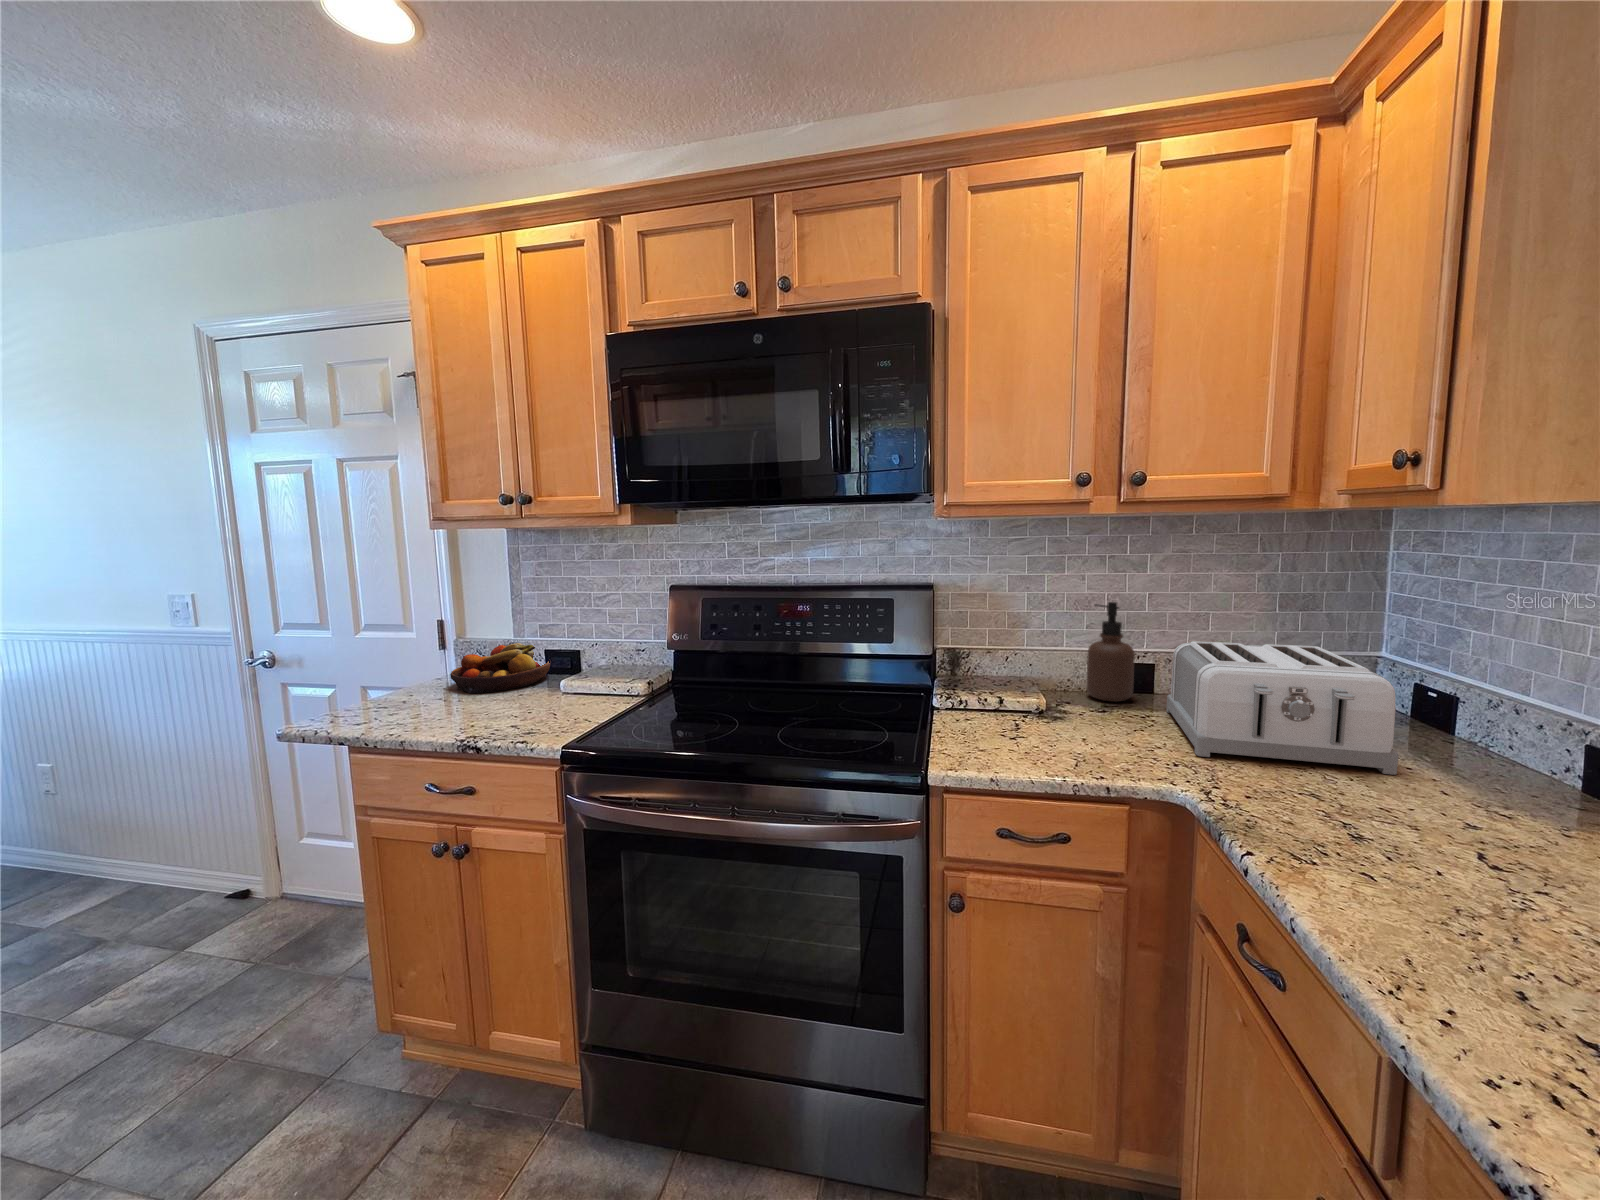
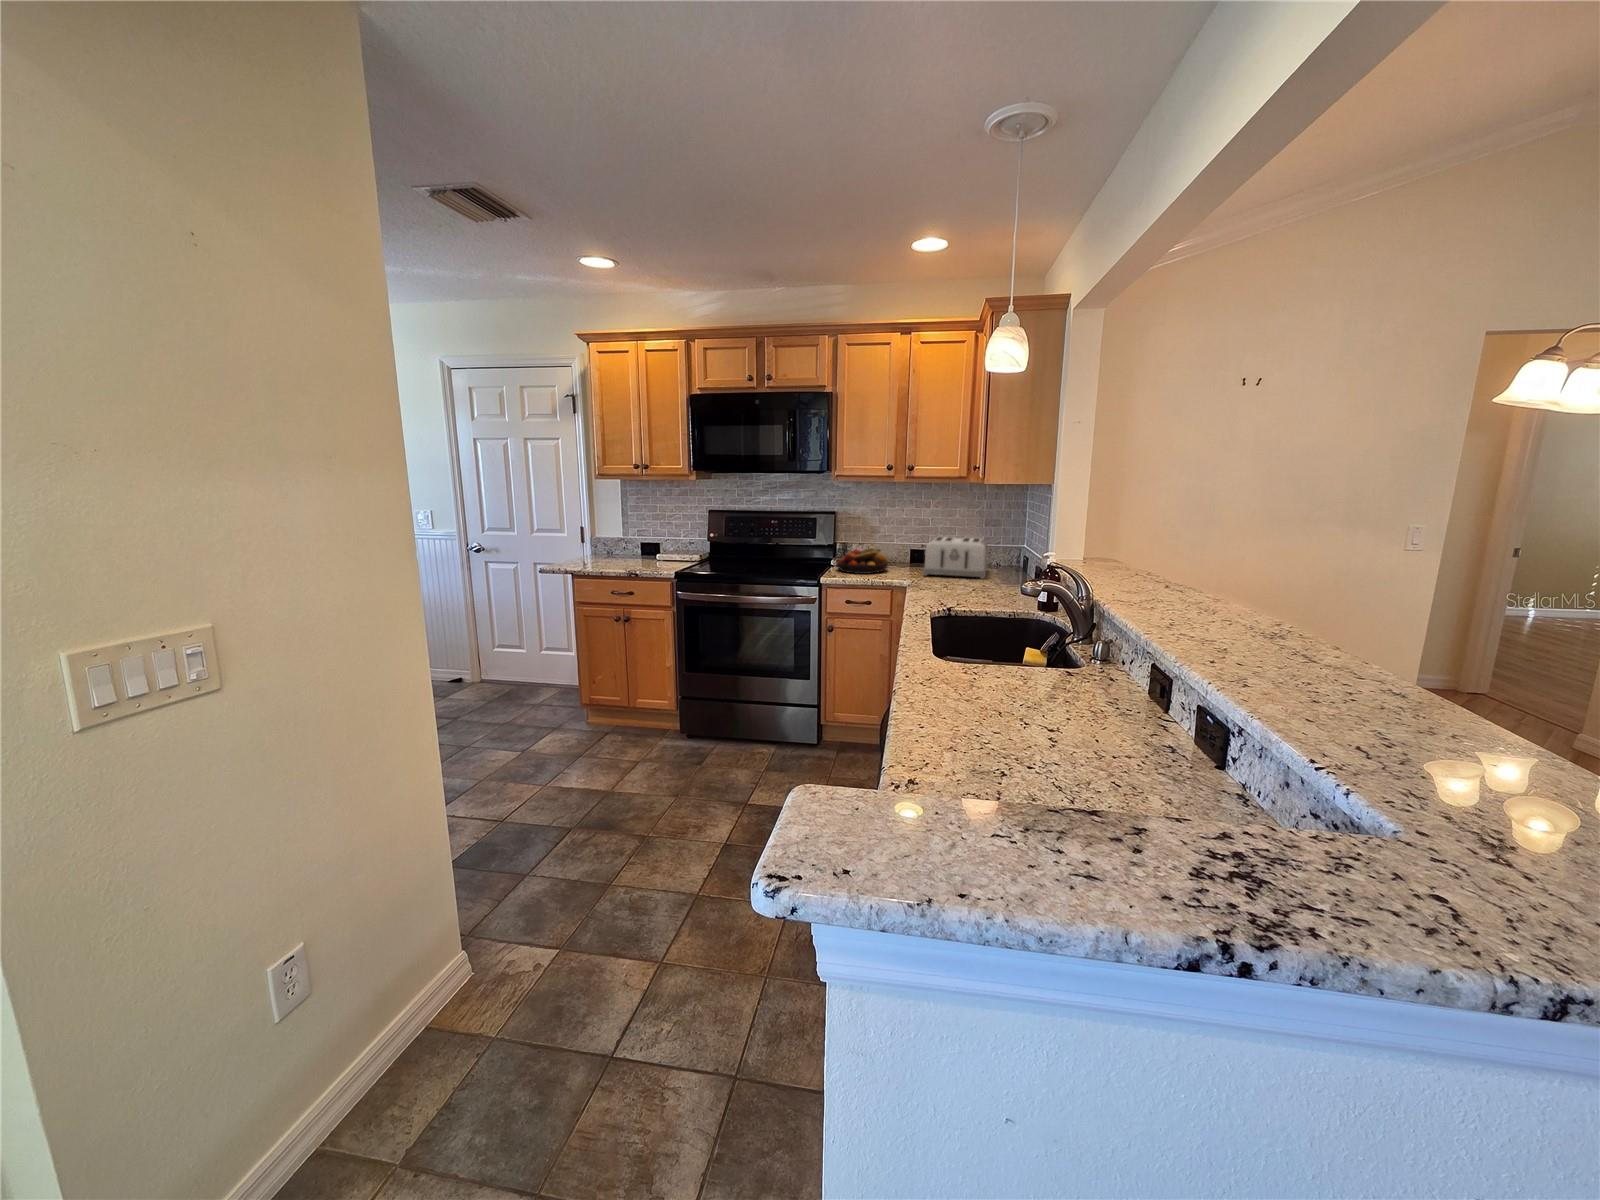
soap dispenser: present [1087,602,1135,702] -> none [902,521,922,566]
fruit bowl: present [450,643,550,693] -> present [836,548,888,574]

